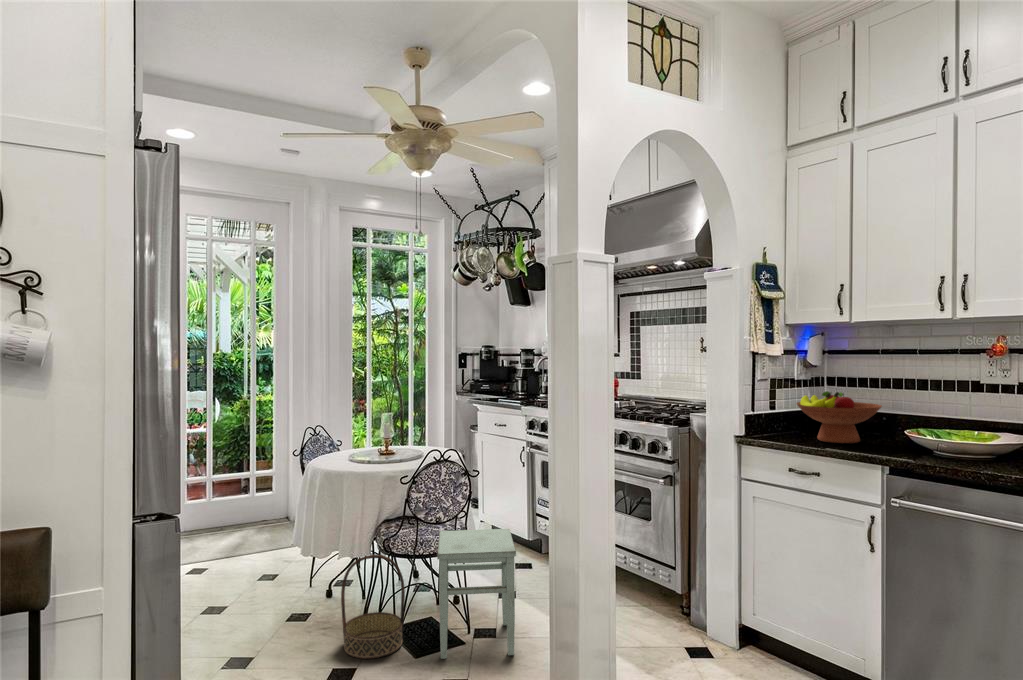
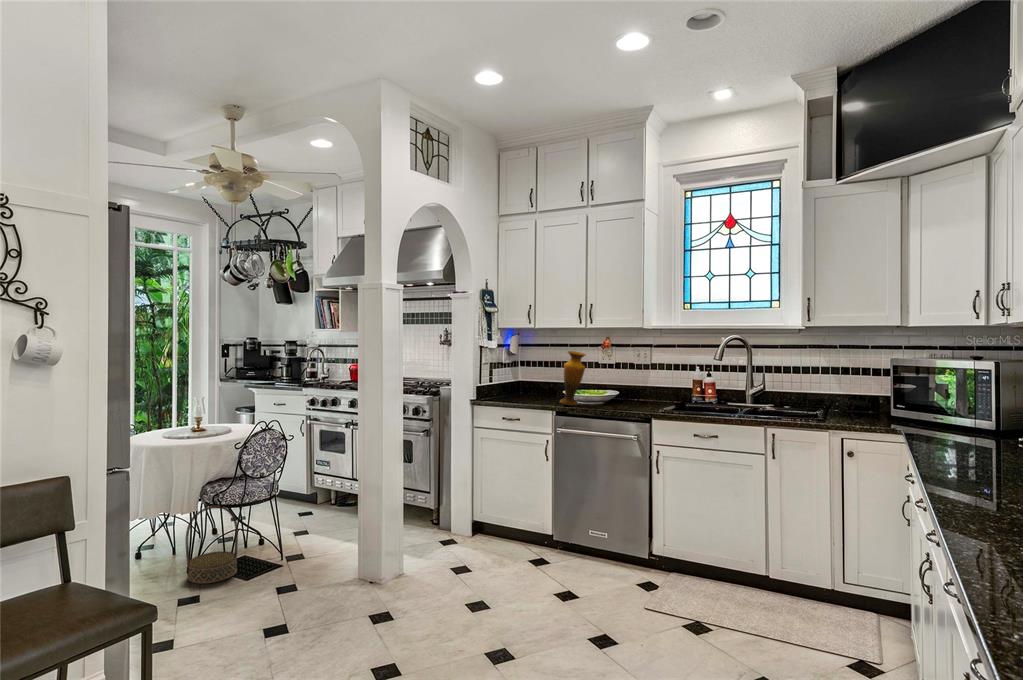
vase: none [899,358,956,460] -> present [559,351,586,406]
fruit bowl: present [797,391,882,443] -> none [506,370,551,401]
stool: present [437,529,516,659] -> none [259,478,328,573]

